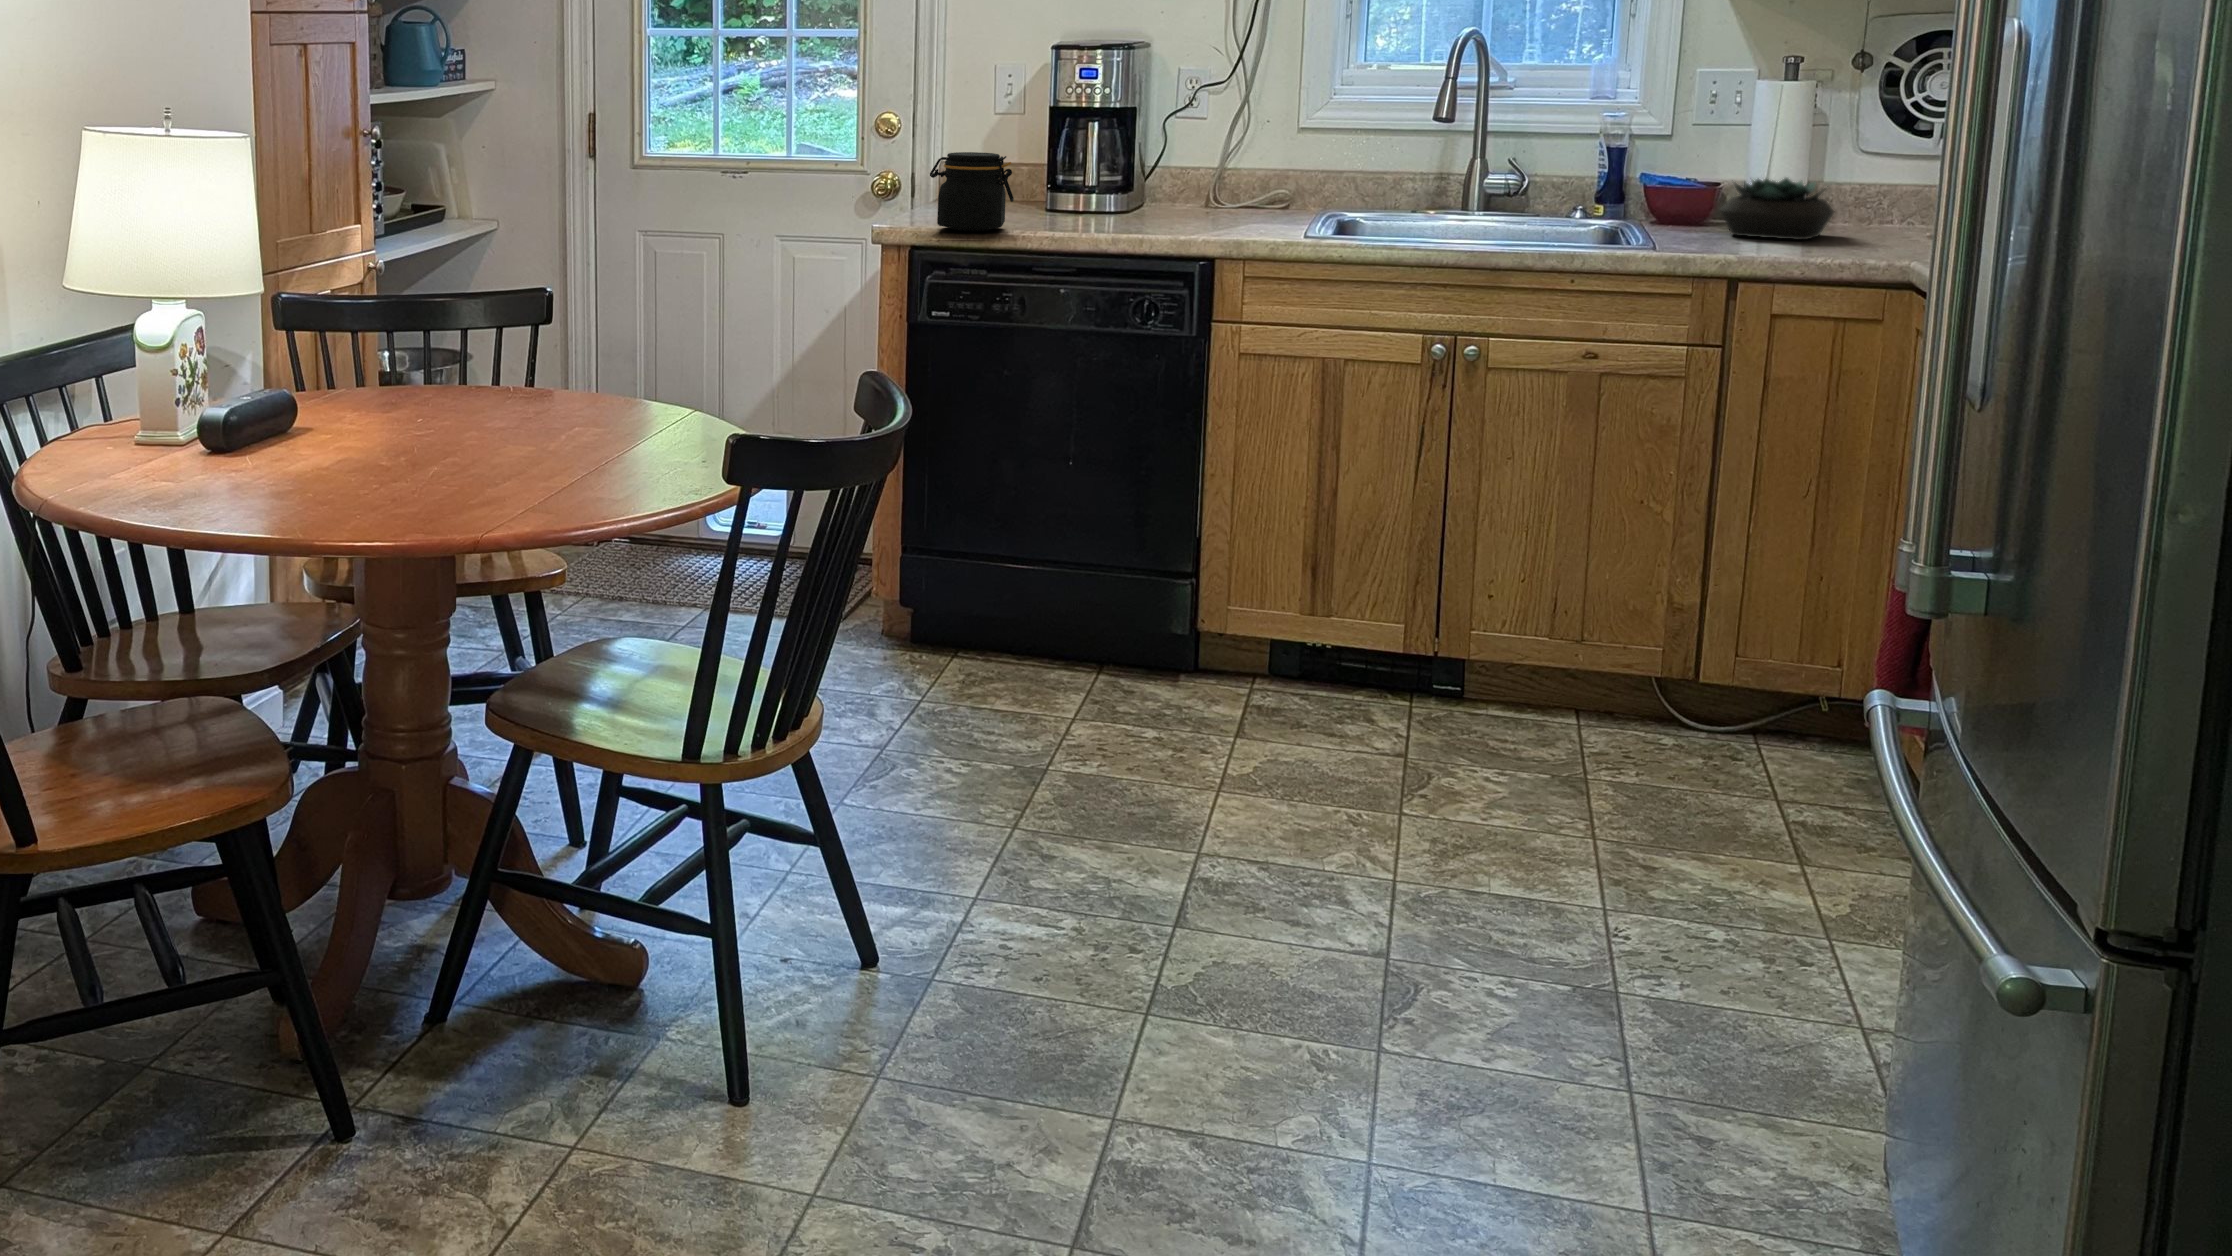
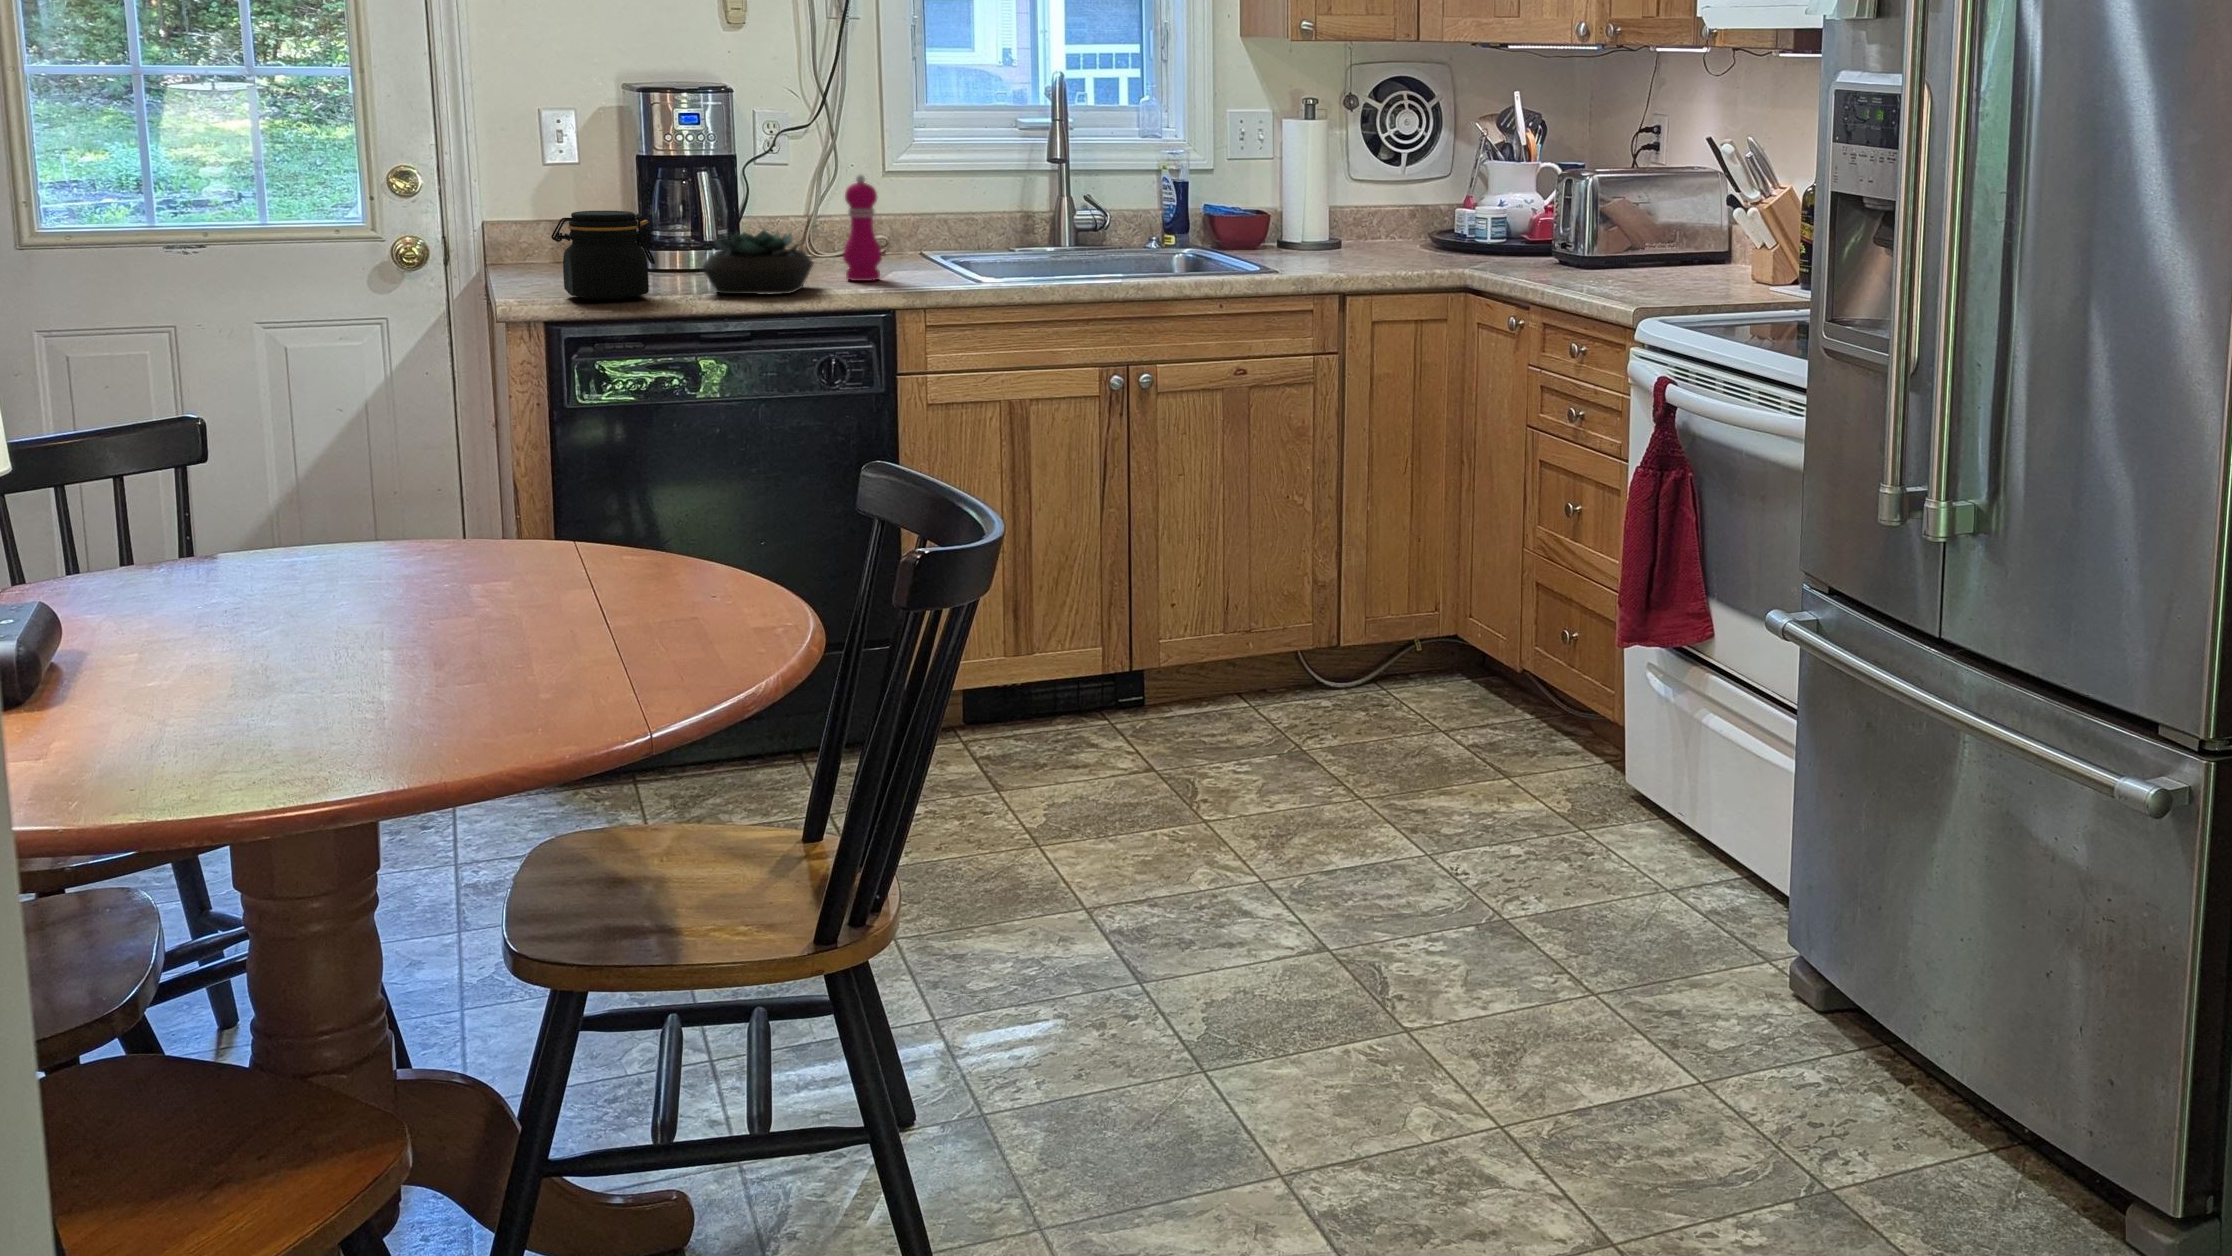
pepper mill: none [1199,128,1237,231] -> present [843,175,882,281]
succulent plant: present [1720,178,1834,240] -> present [701,230,813,294]

